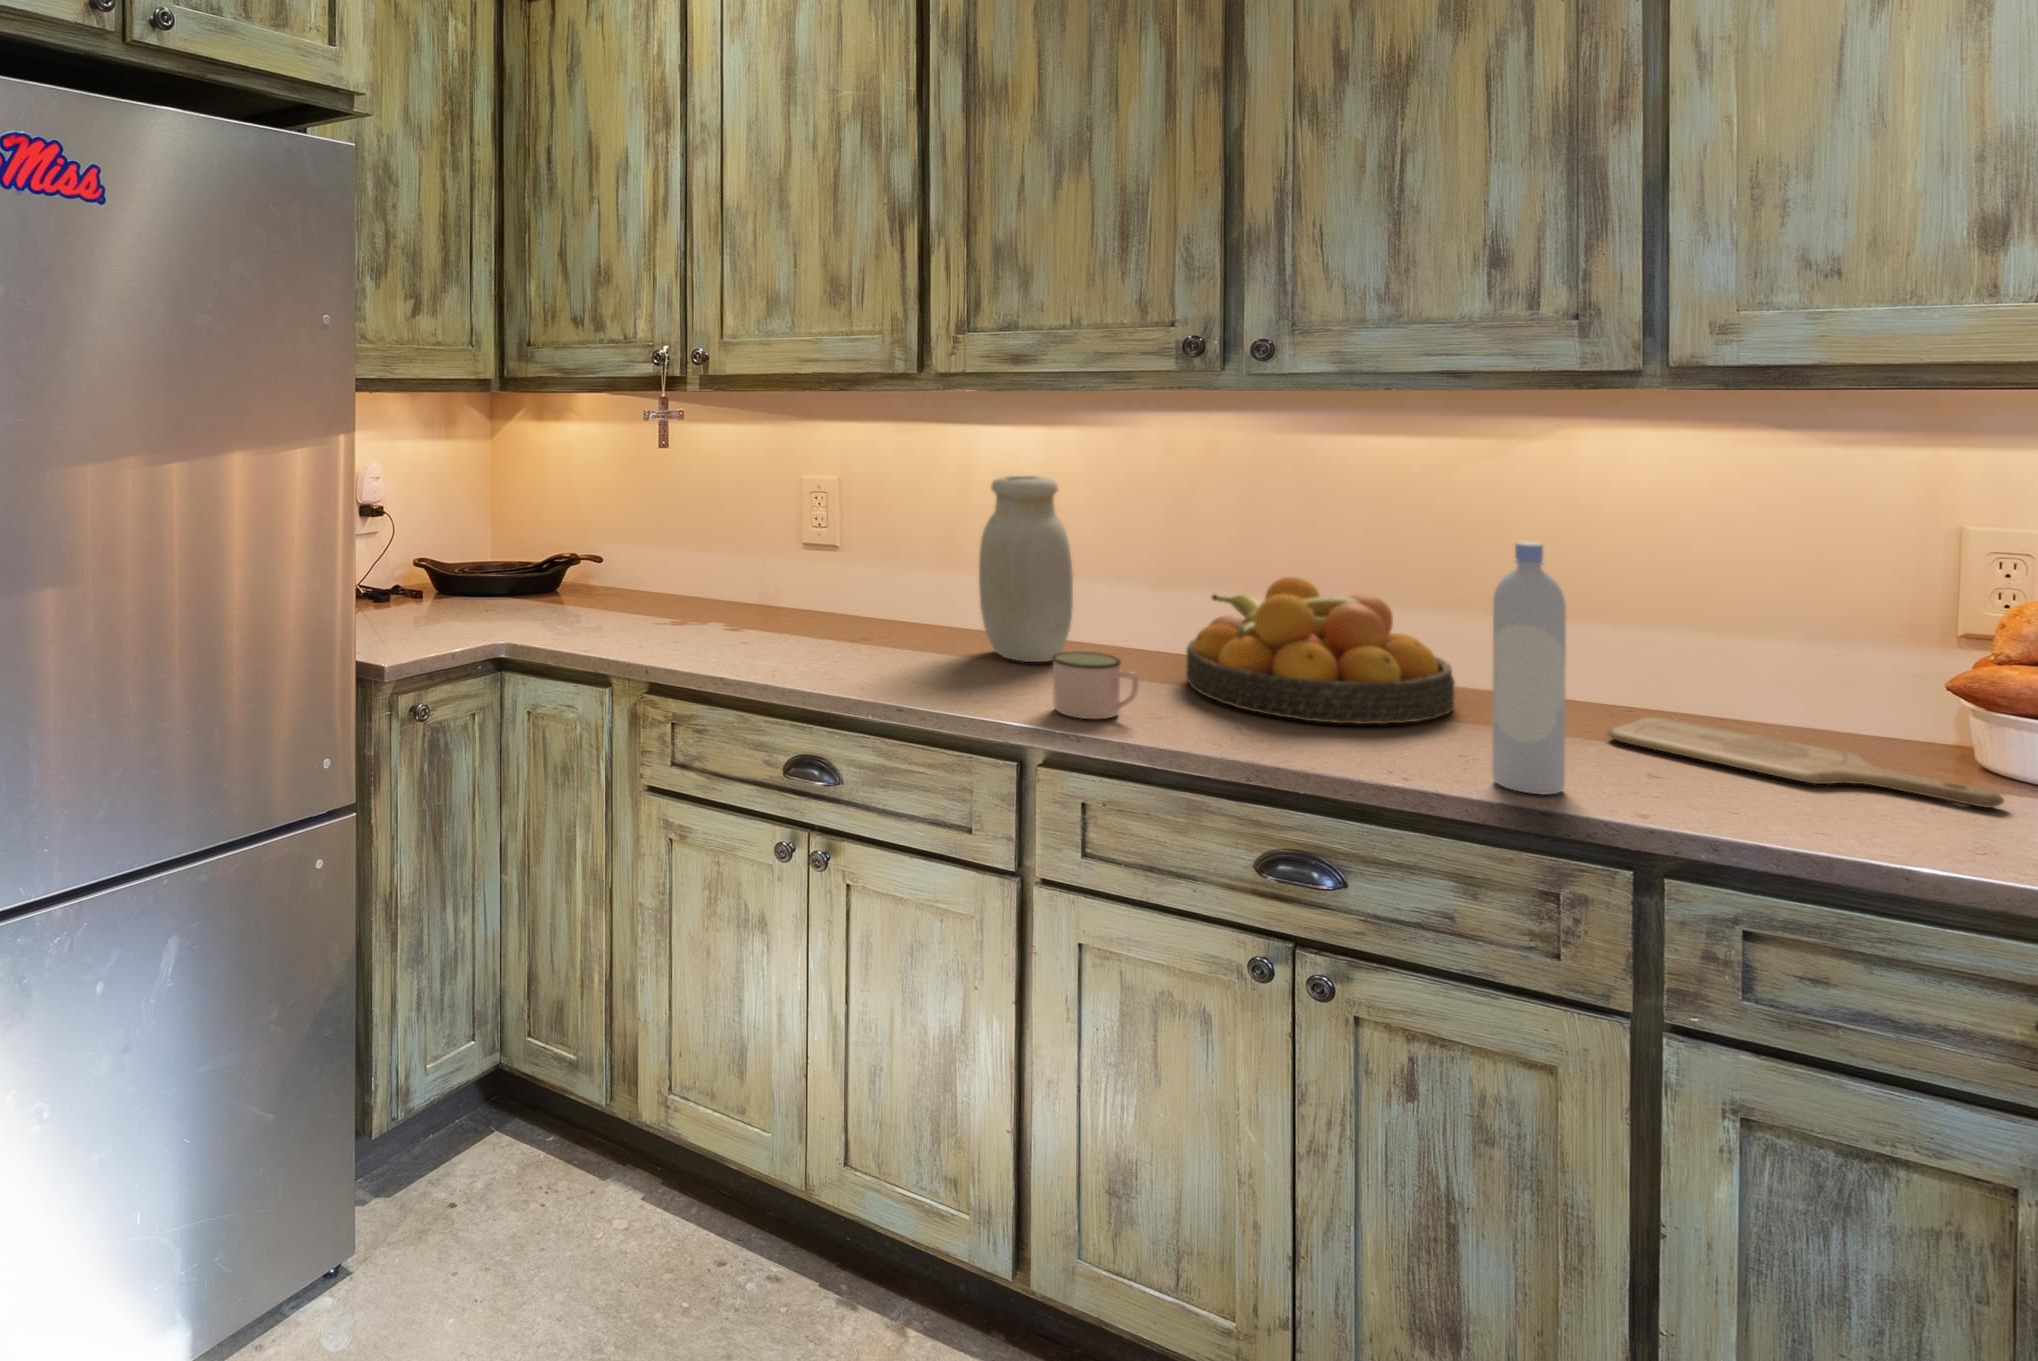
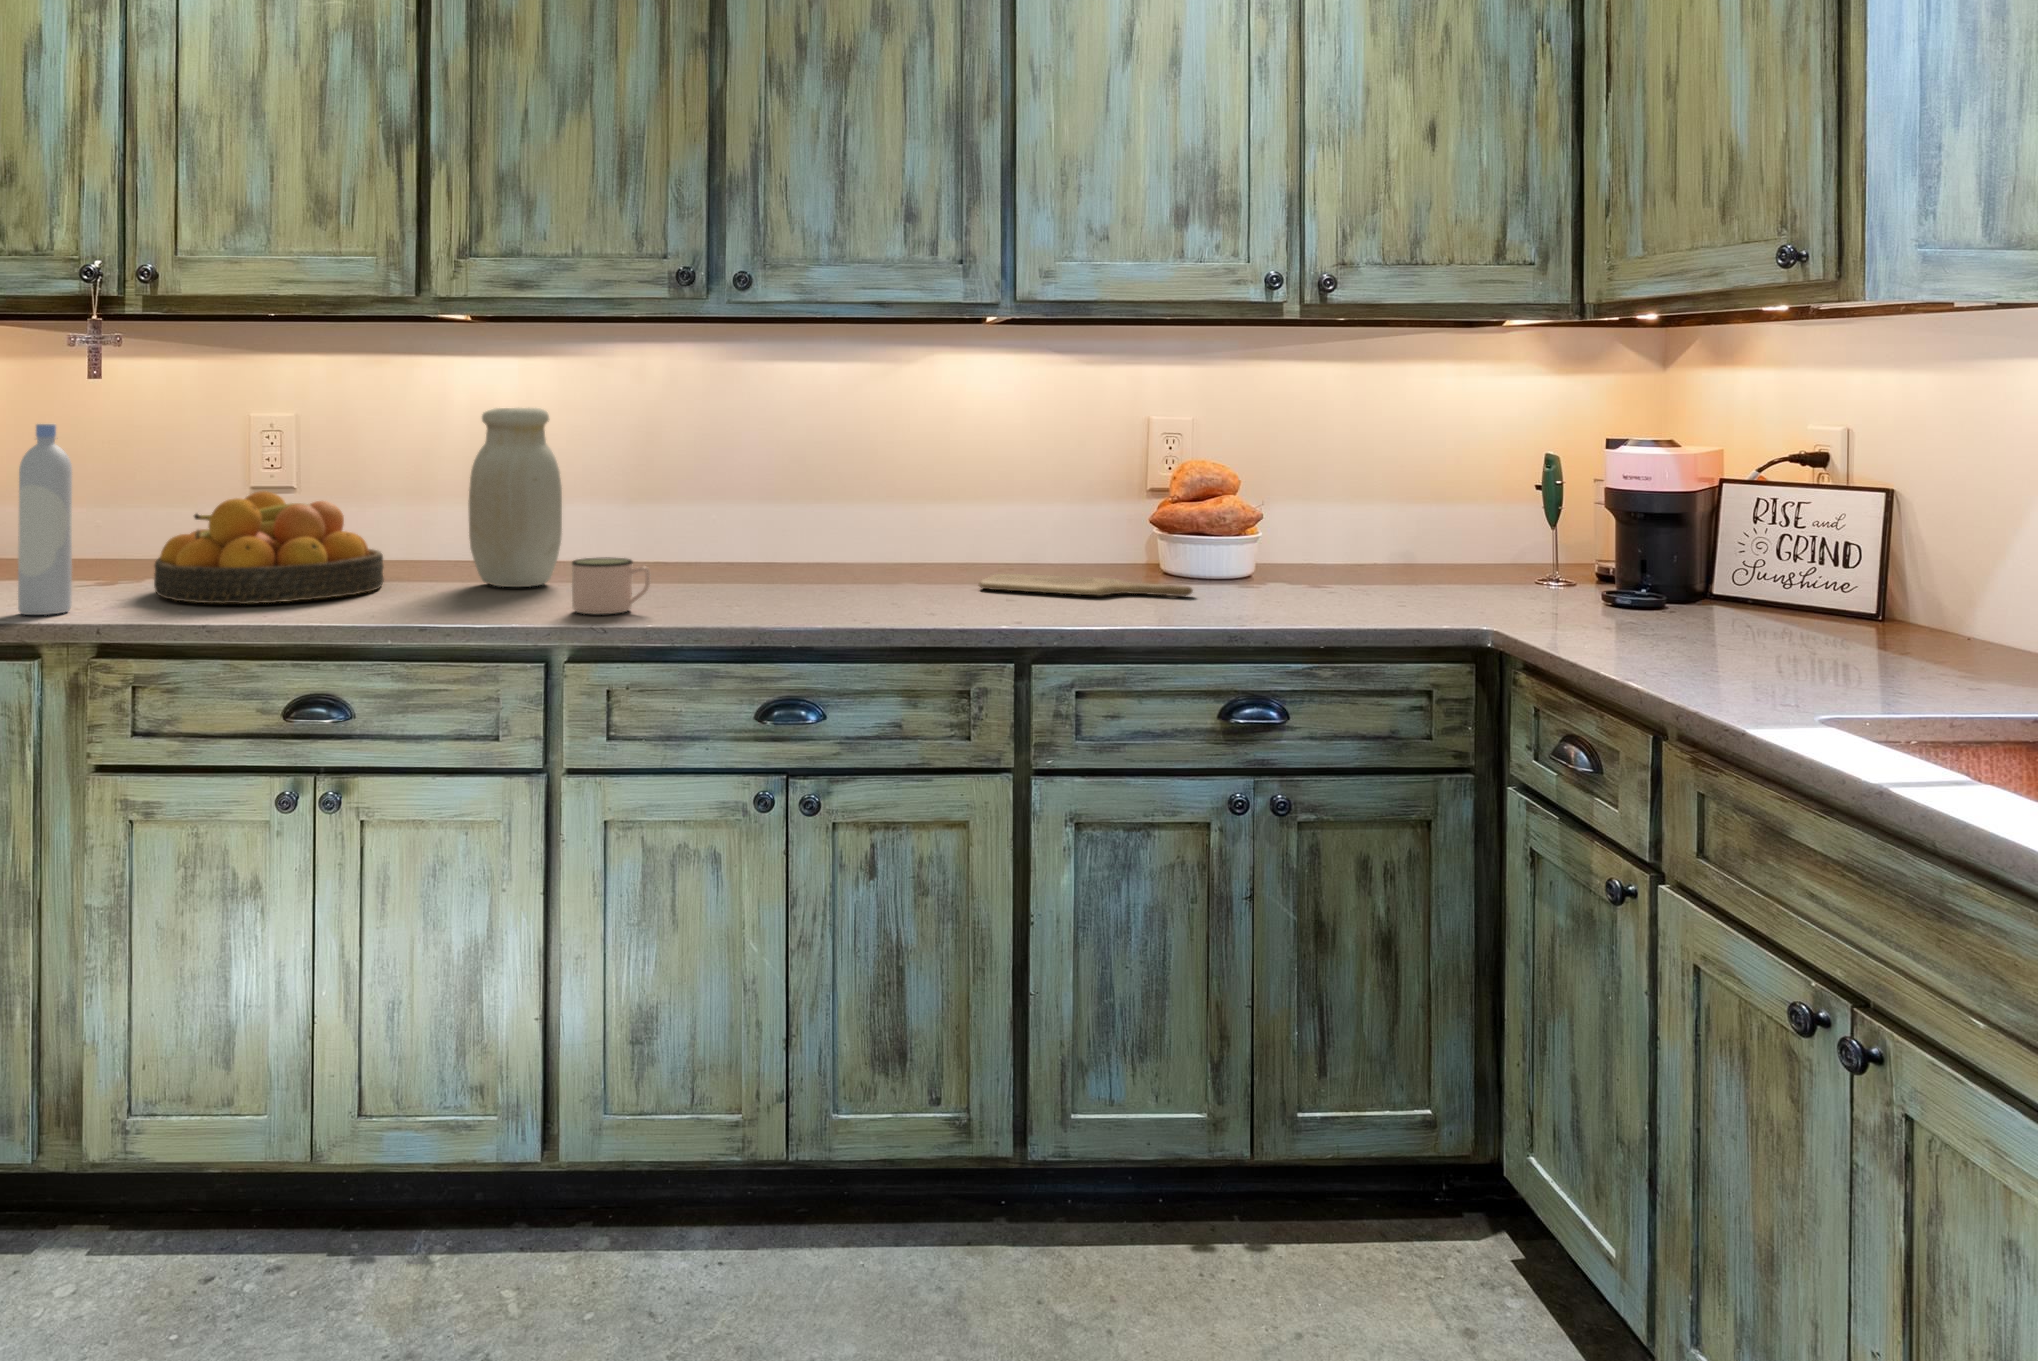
bottle: present [1492,542,1566,795] -> present [18,424,72,615]
fruit bowl: present [1186,577,1455,724] -> present [154,491,384,604]

